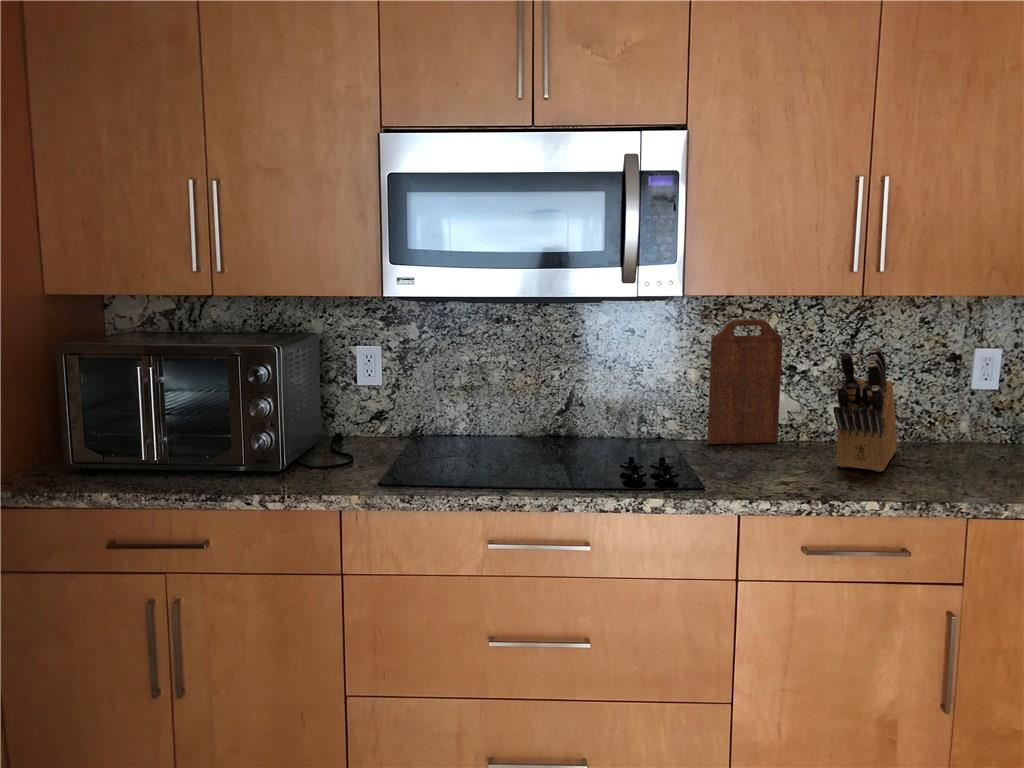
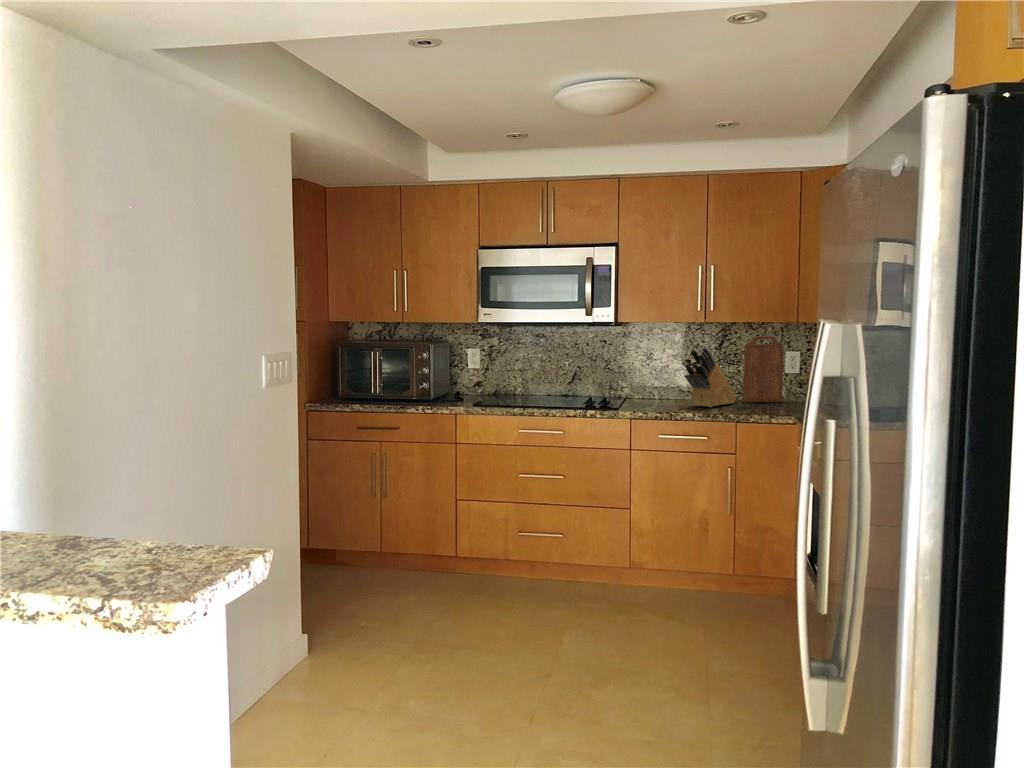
cutting board: present [708,319,783,444] -> present [743,336,784,402]

